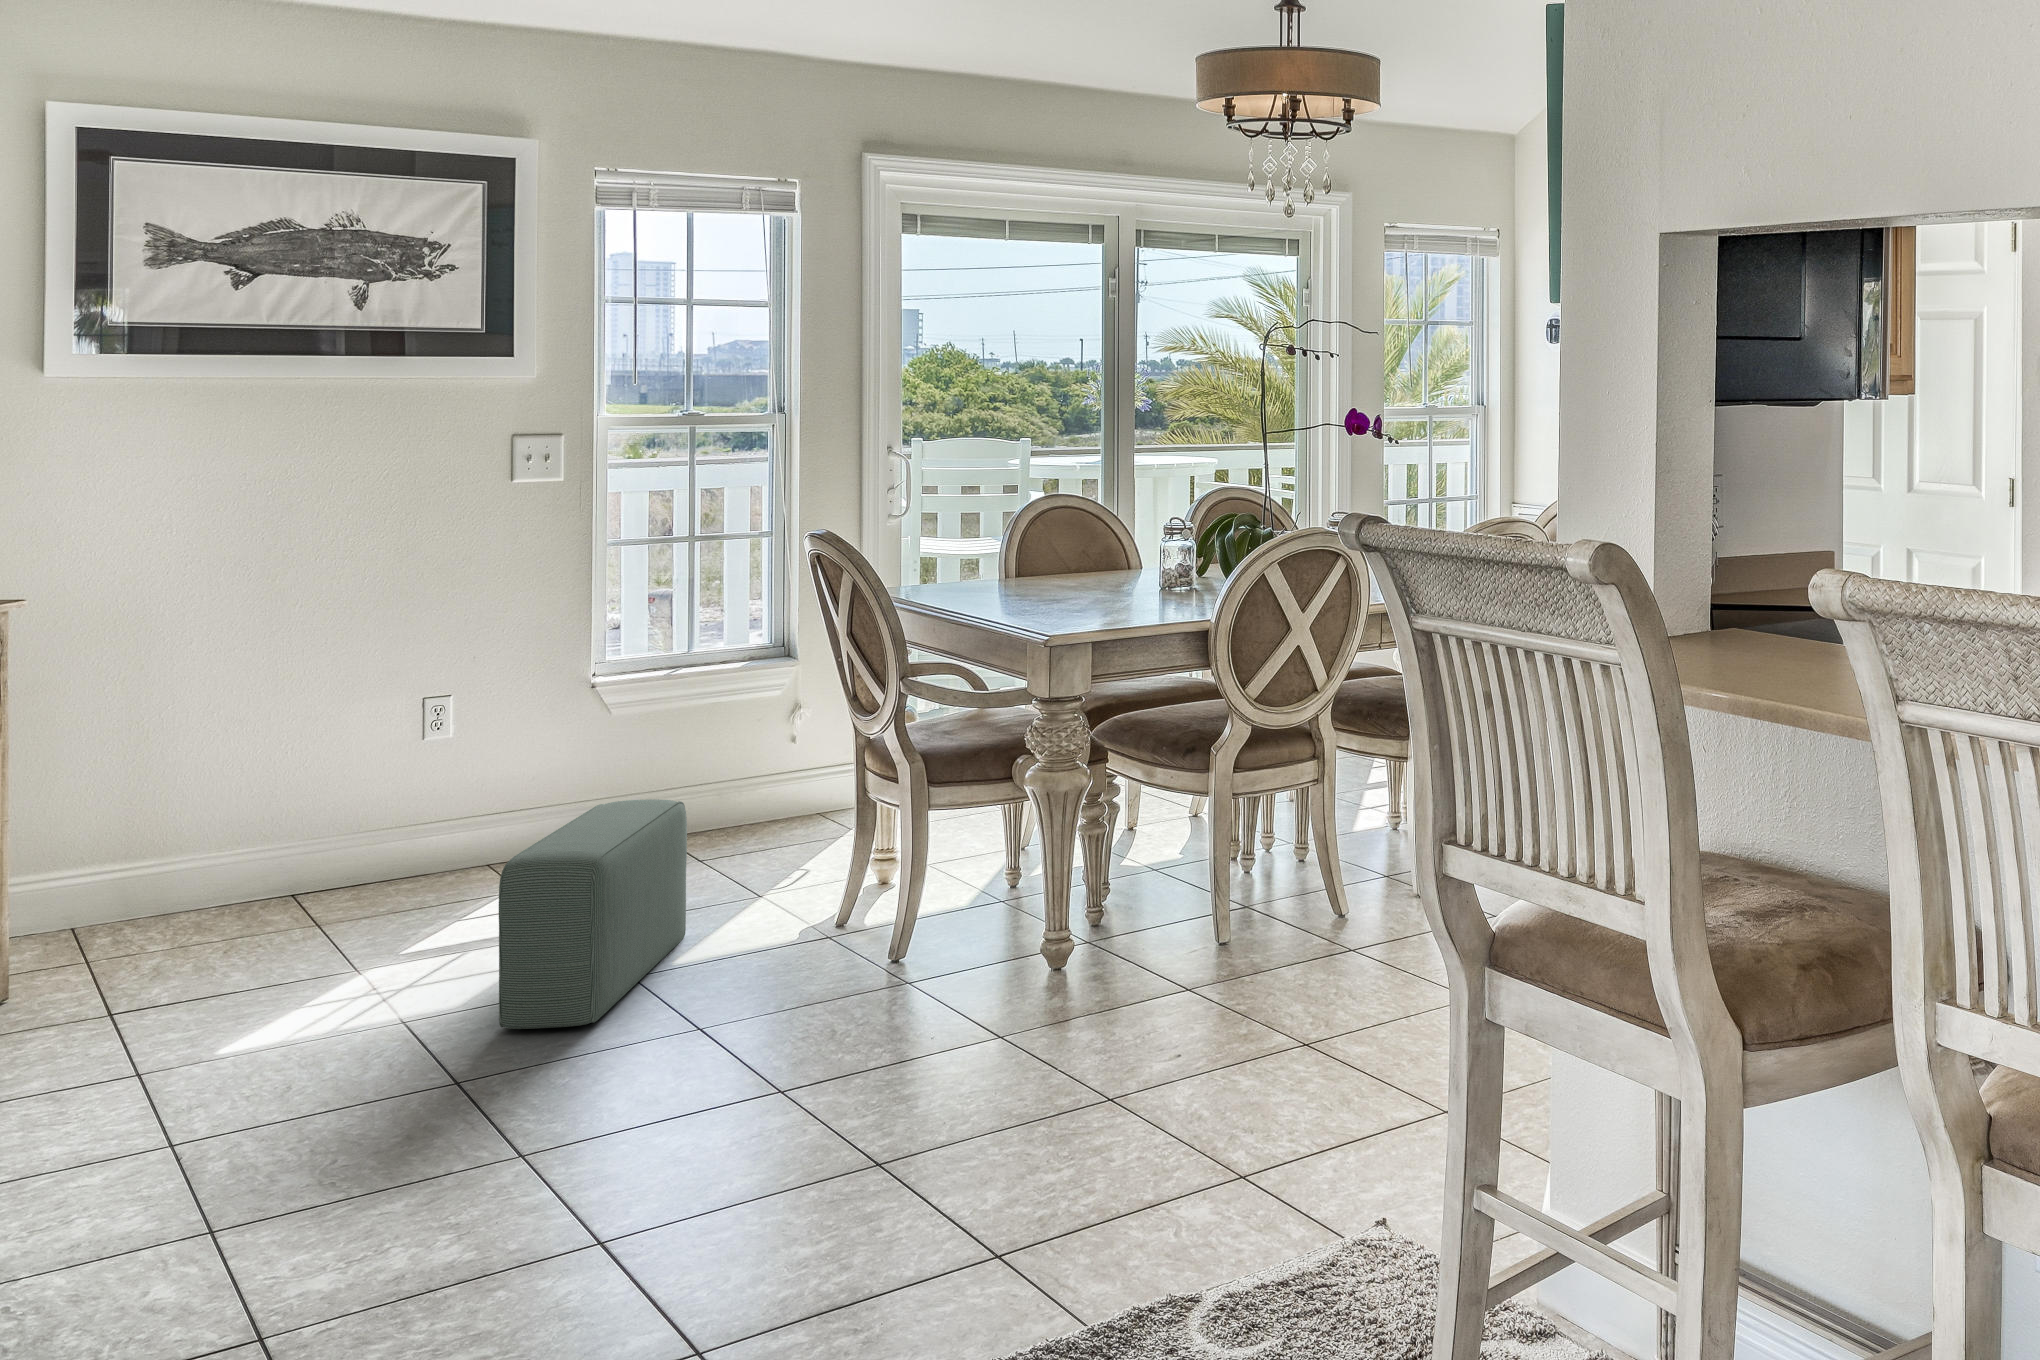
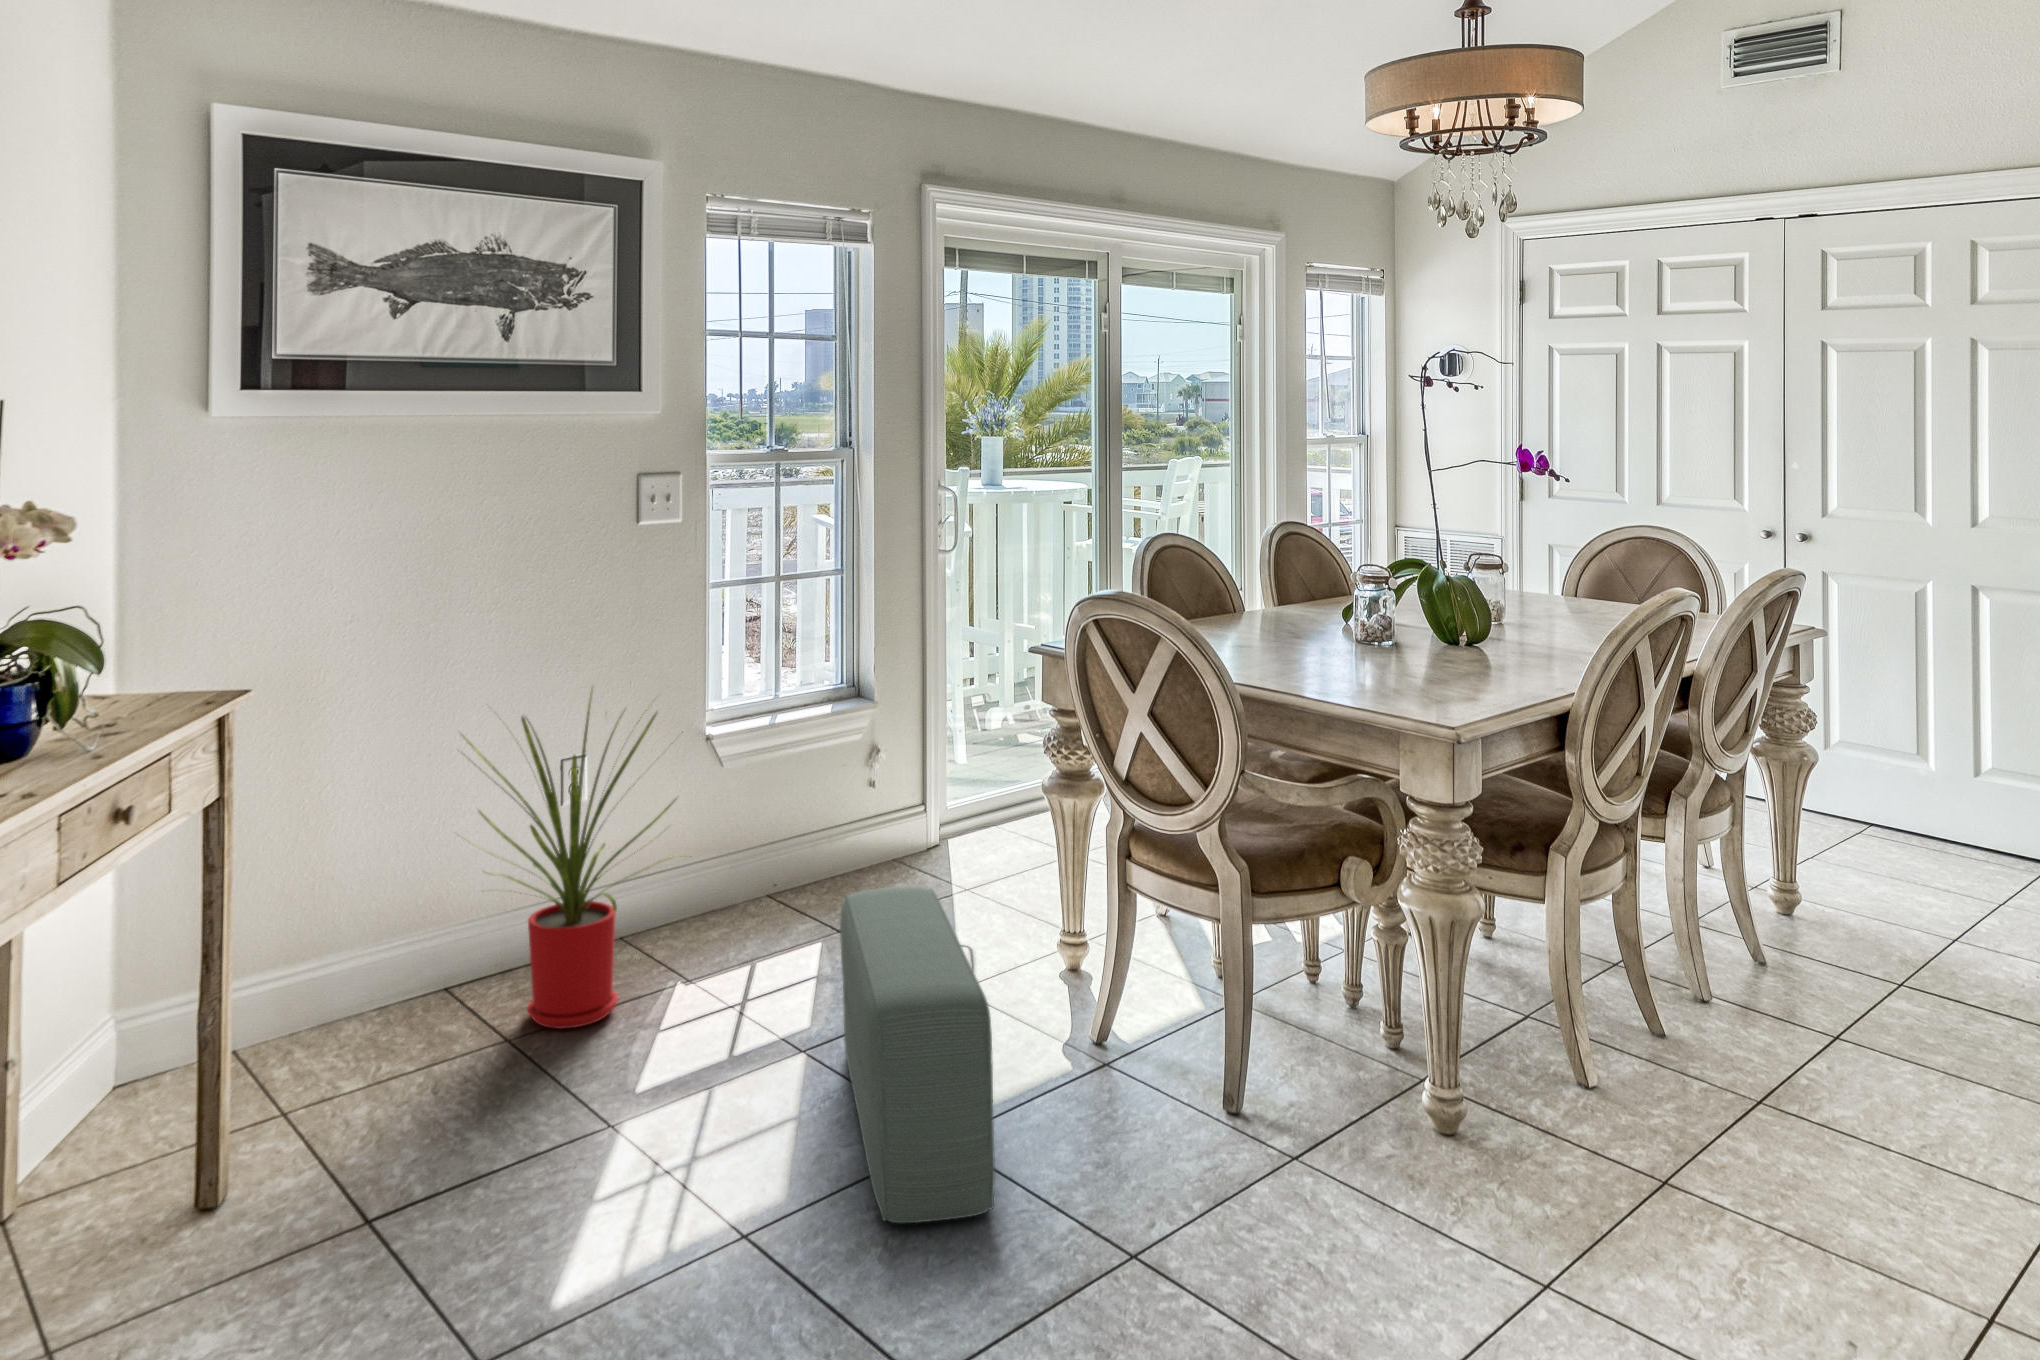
house plant: none [270,626,513,923] -> present [458,695,676,1029]

